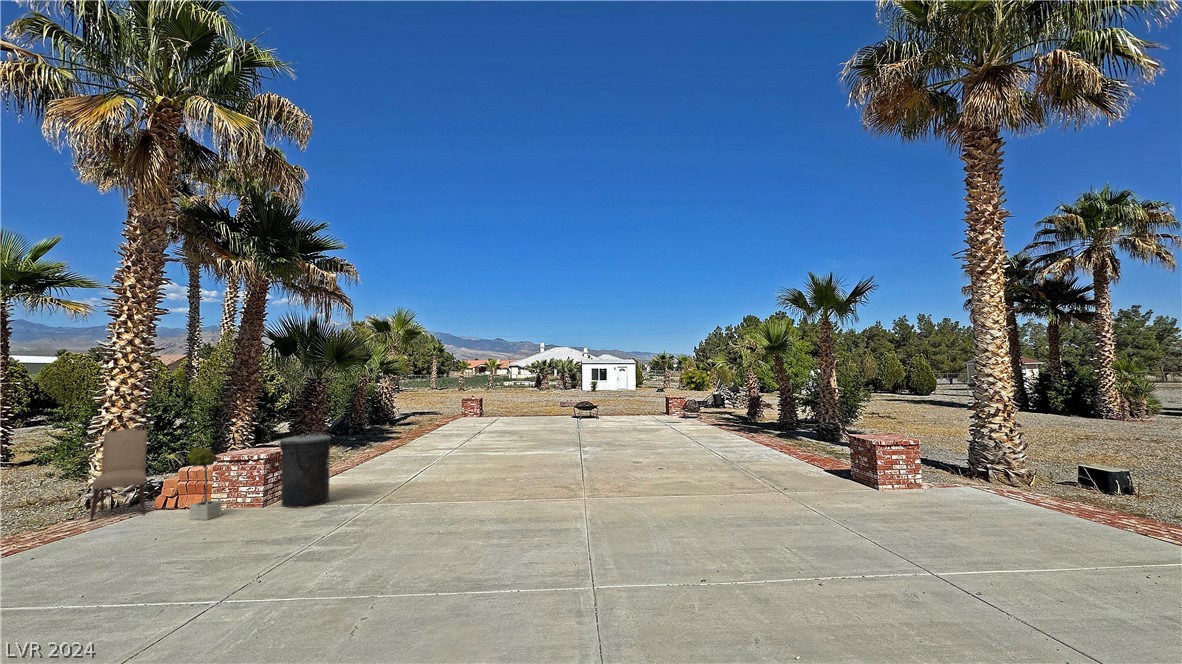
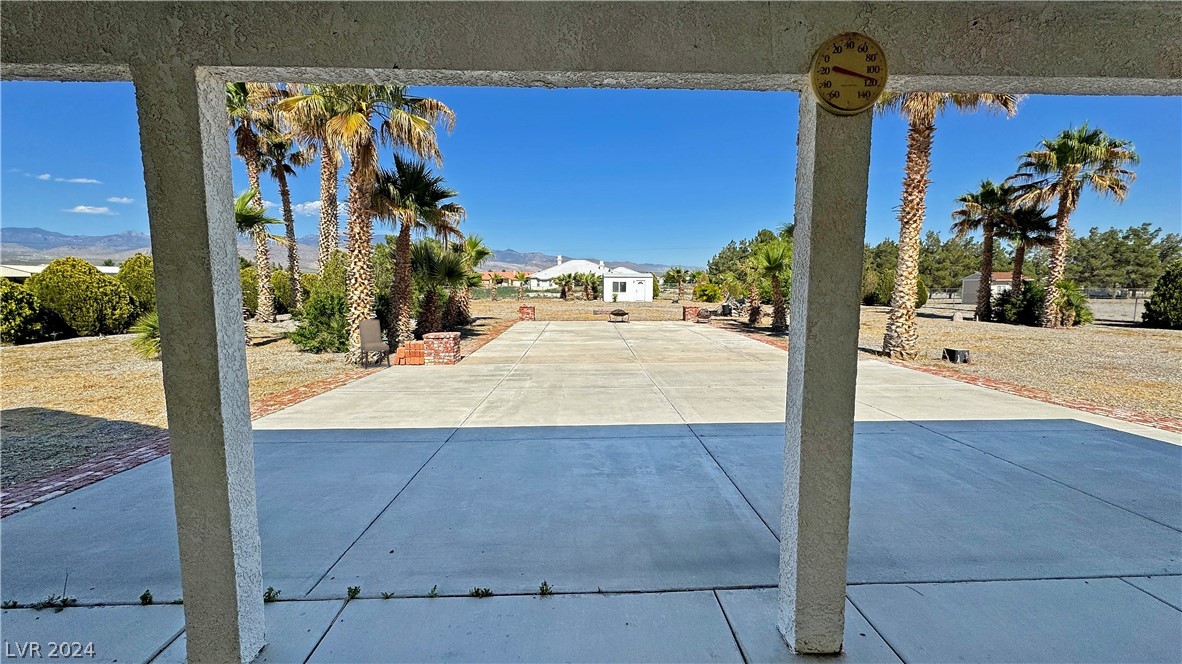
trash can: present [280,433,331,508] -> none [458,323,486,365]
potted tree: present [186,448,221,520] -> none [416,329,435,369]

